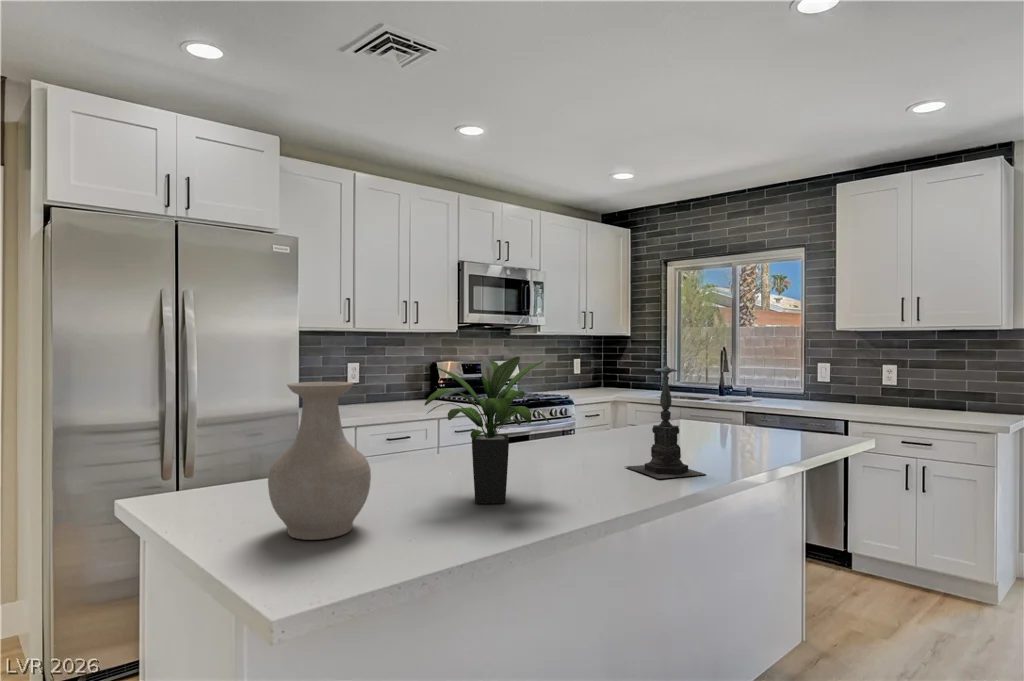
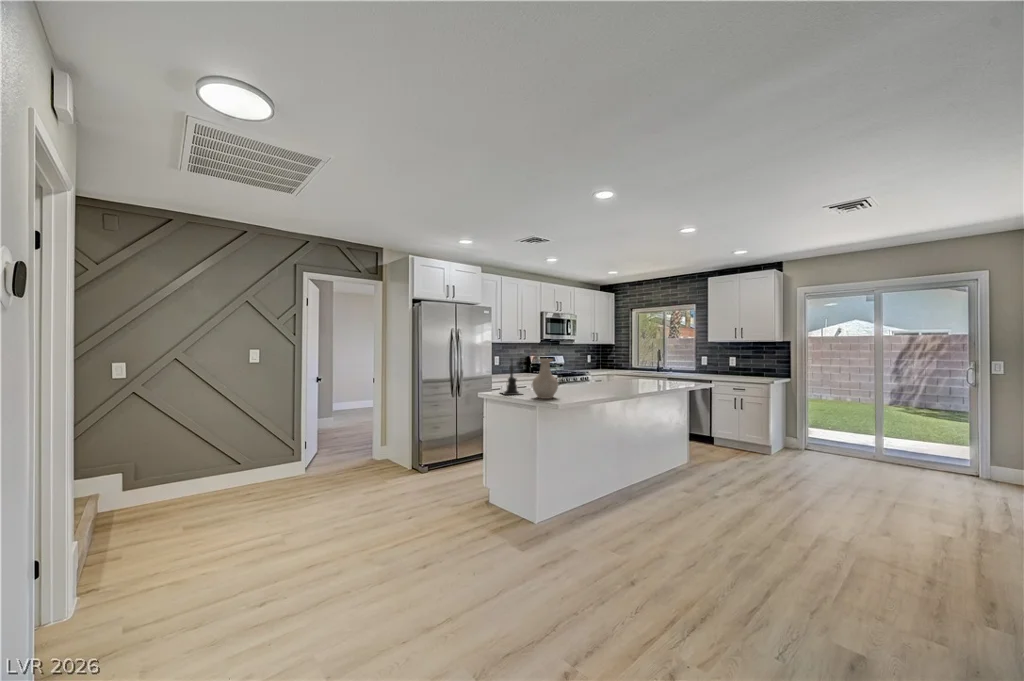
candle holder: present [626,352,706,479] -> present [503,357,520,395]
potted plant: present [425,357,549,504] -> none [566,352,601,394]

